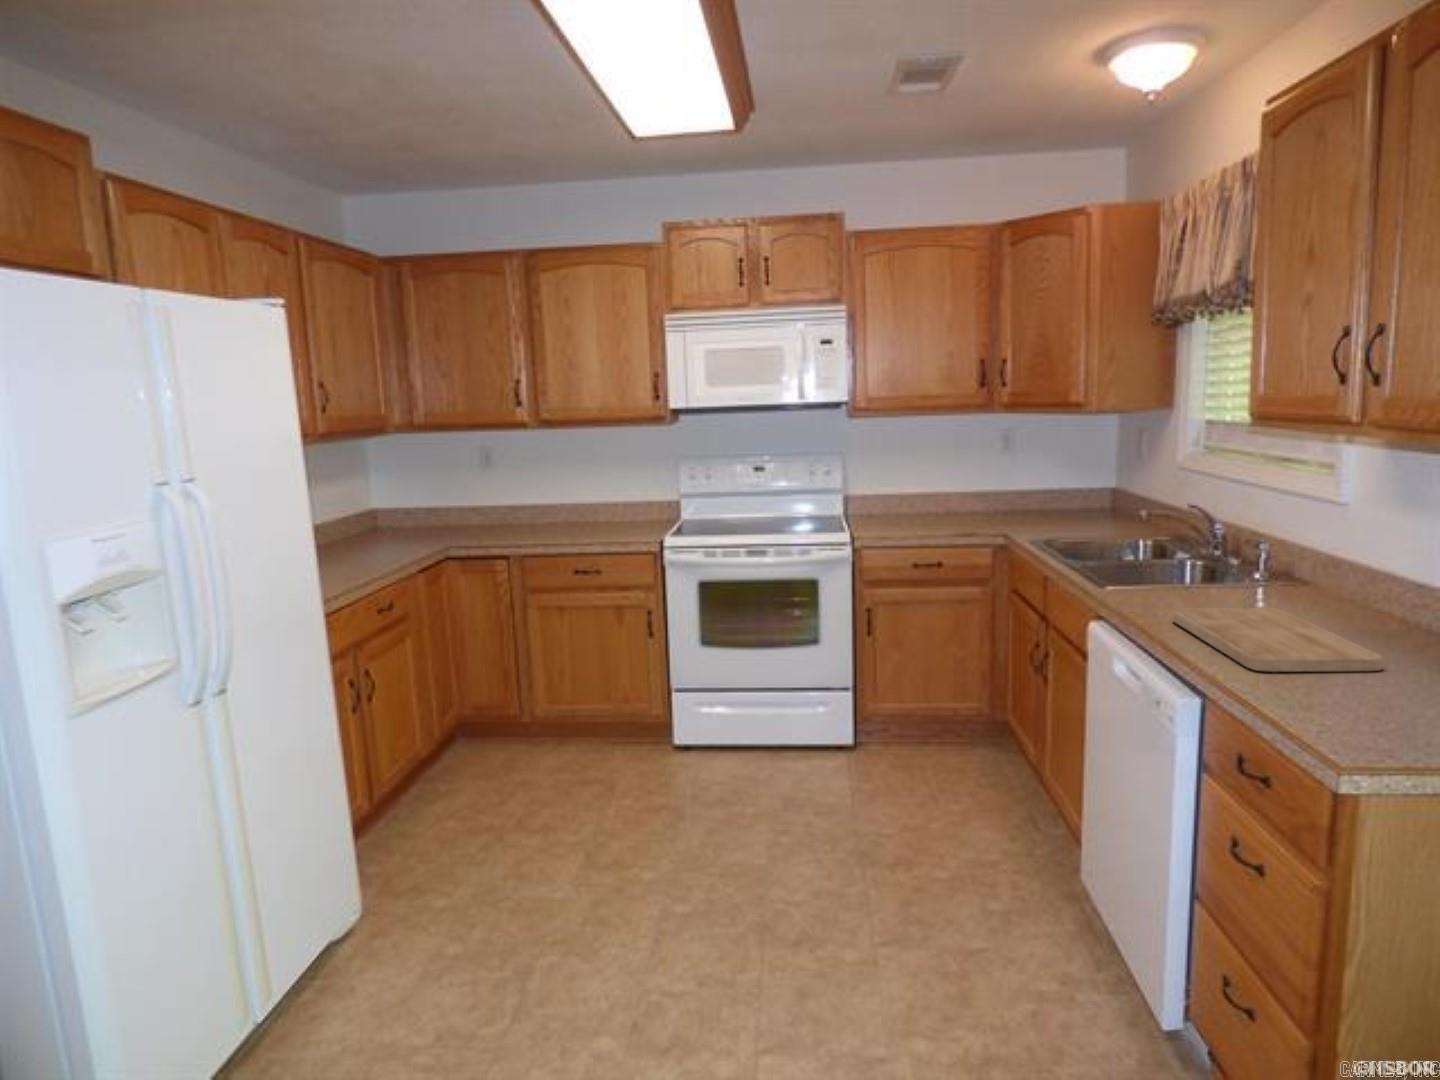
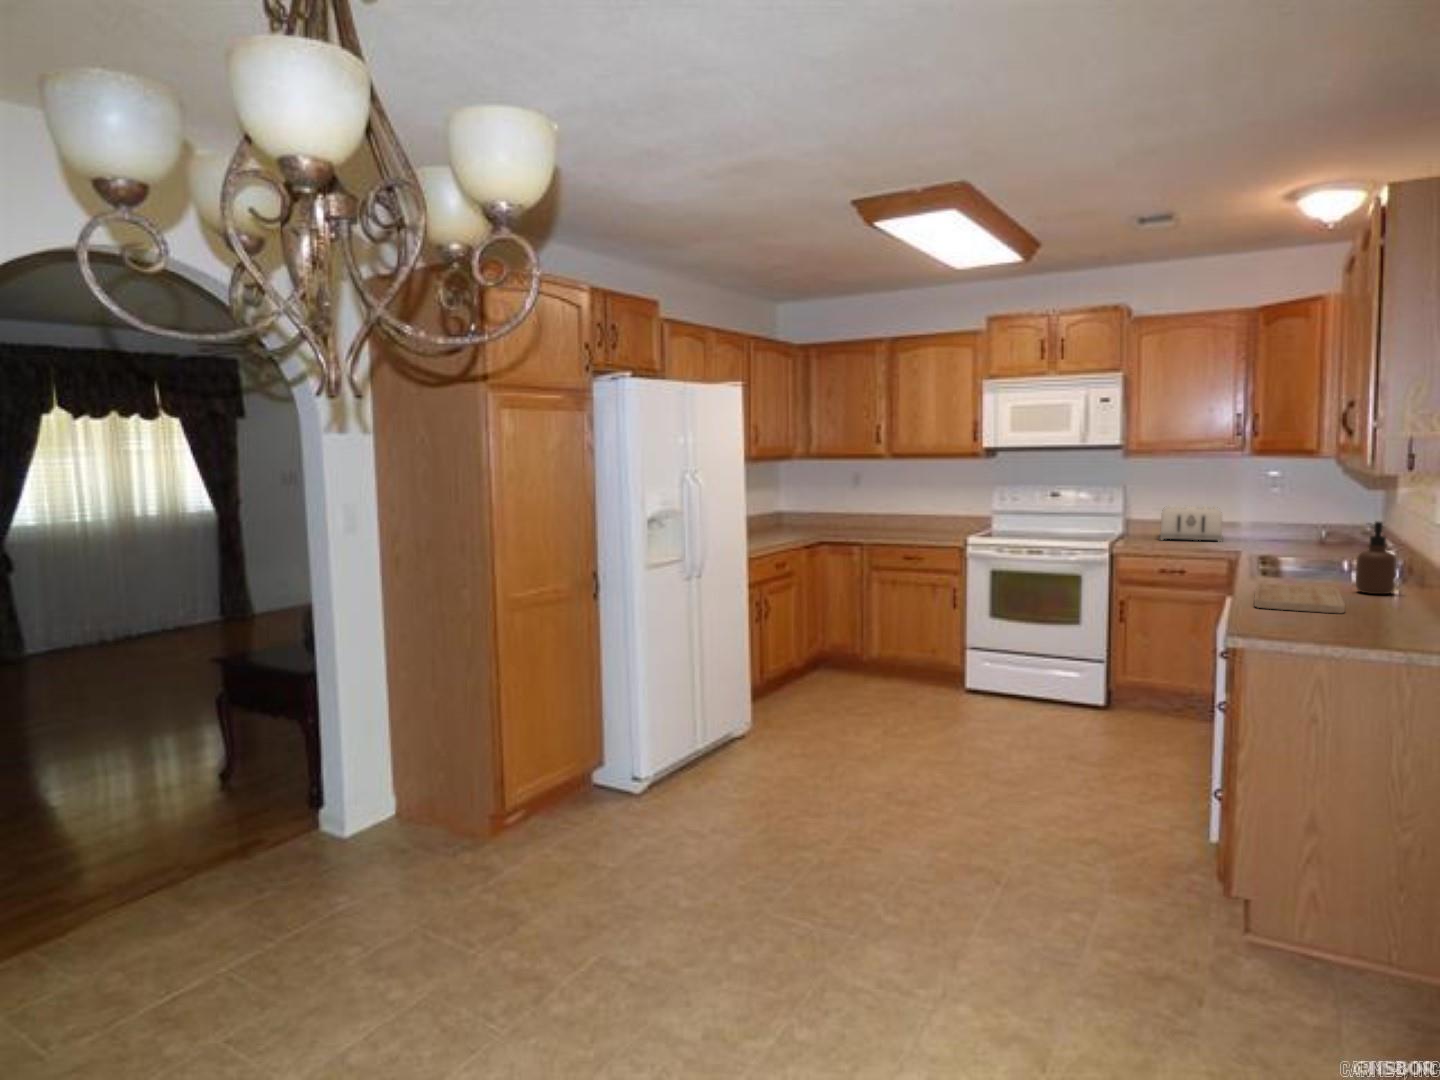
toaster: none [880,474,960,522] -> present [1160,505,1223,542]
soap dispenser: none [1277,505,1334,610] -> present [1356,521,1396,594]

